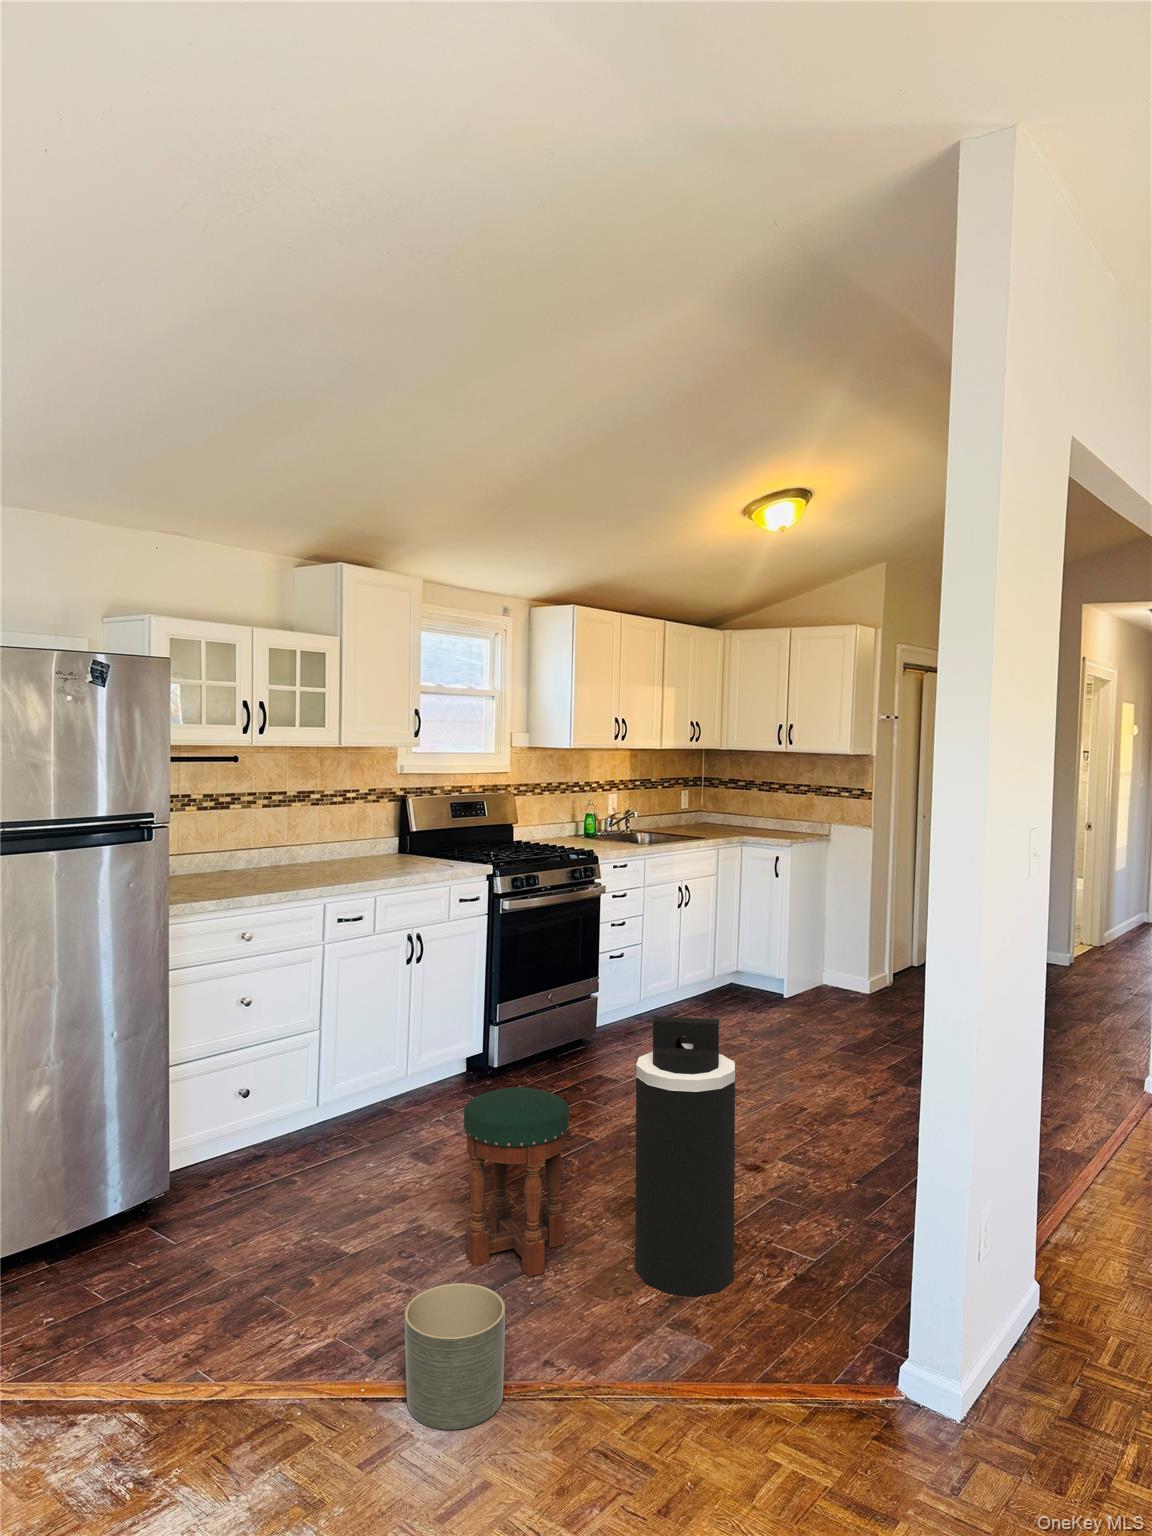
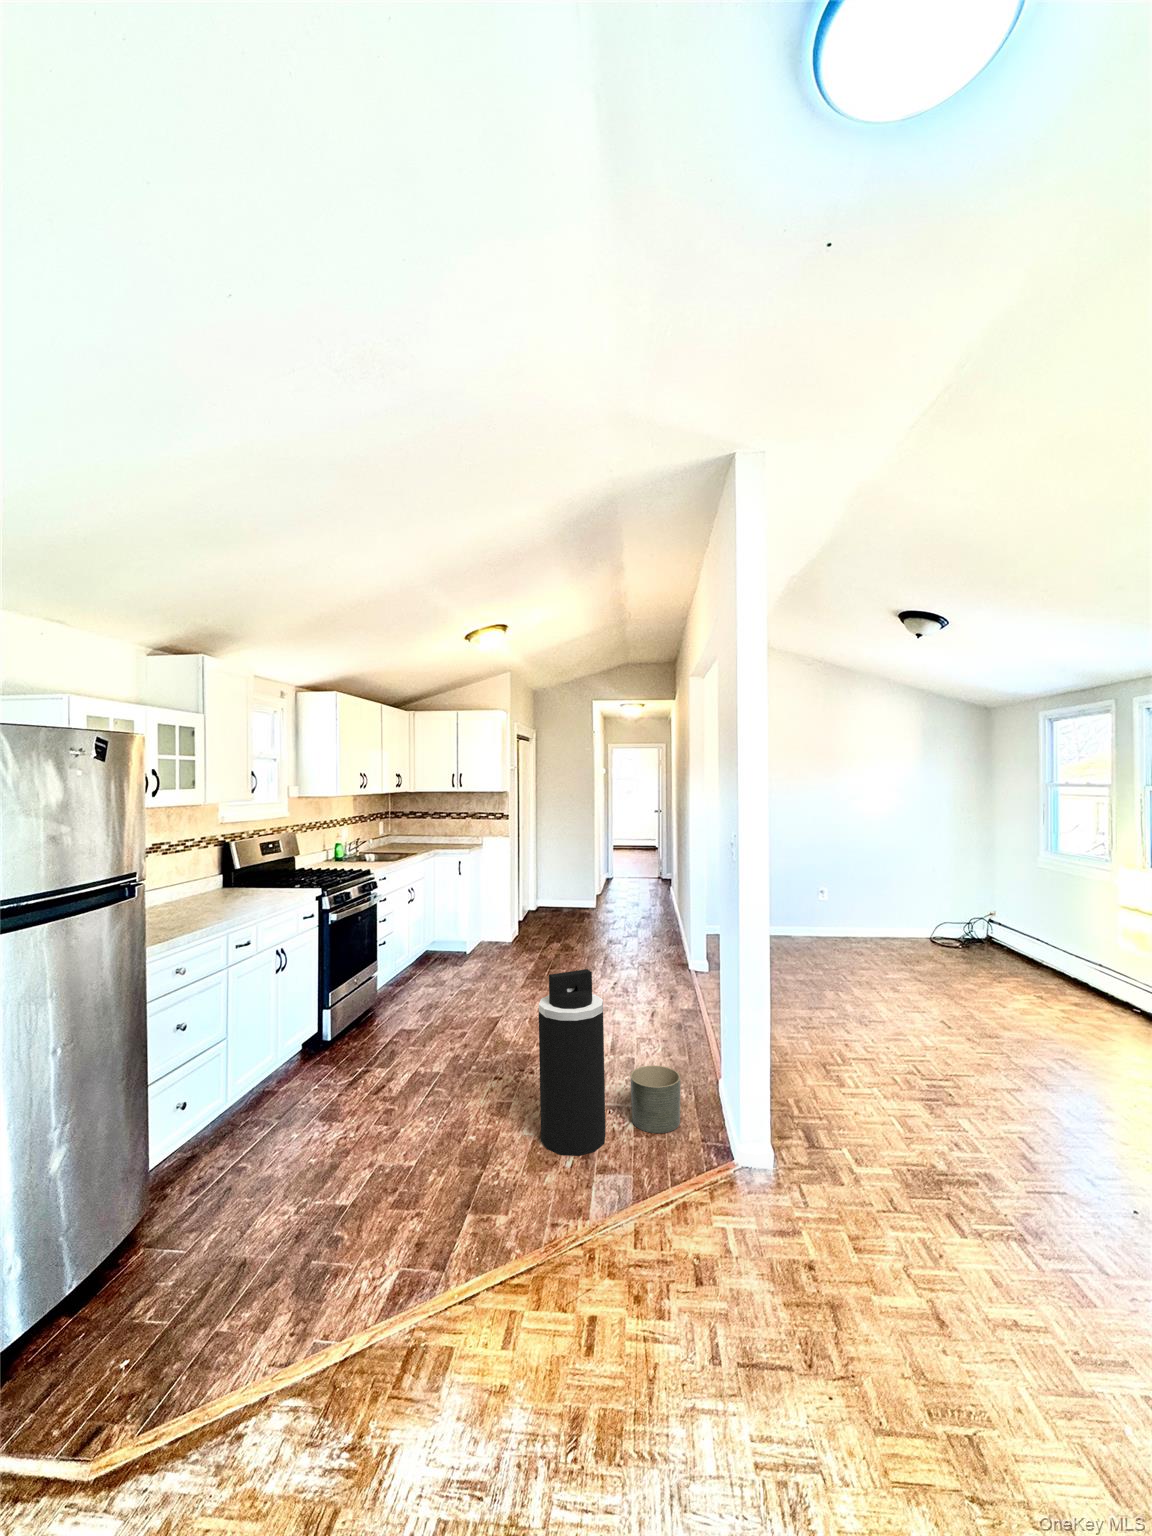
stool: present [464,1087,569,1276] -> none [423,1043,500,1184]
planter: present [405,1283,505,1430] -> present [630,1066,680,1133]

